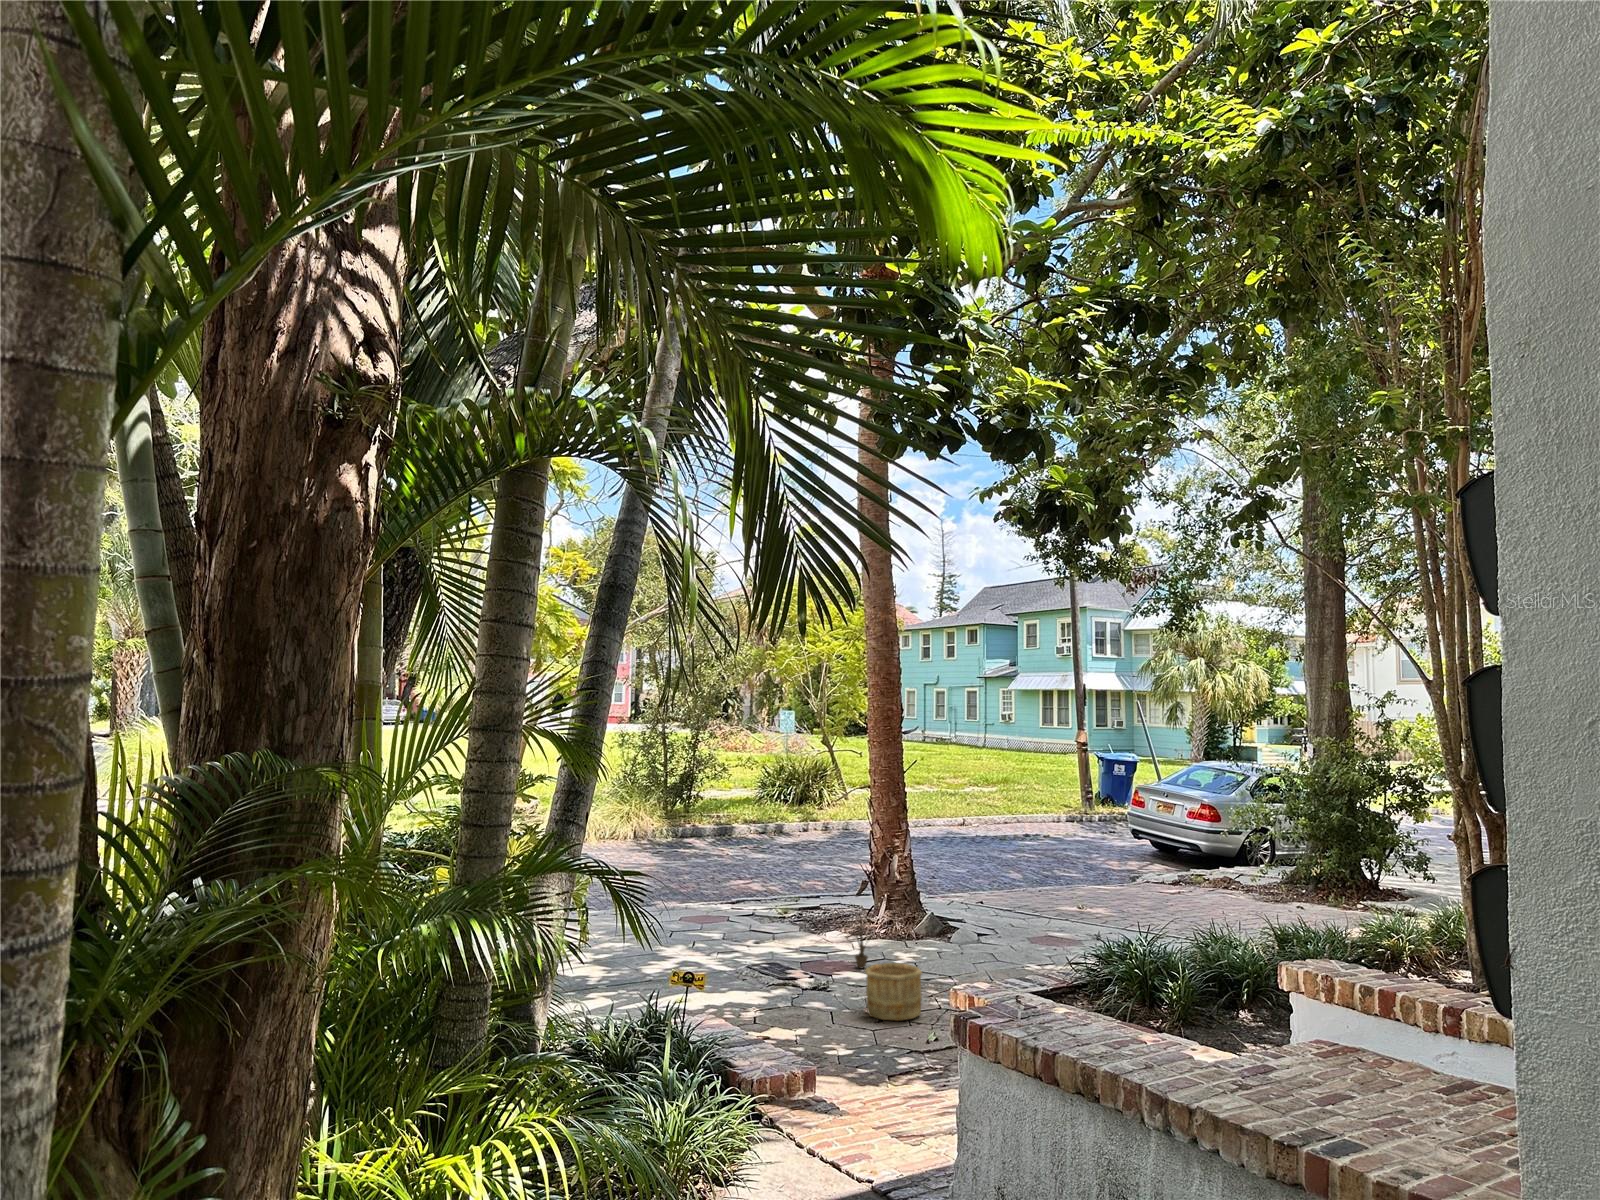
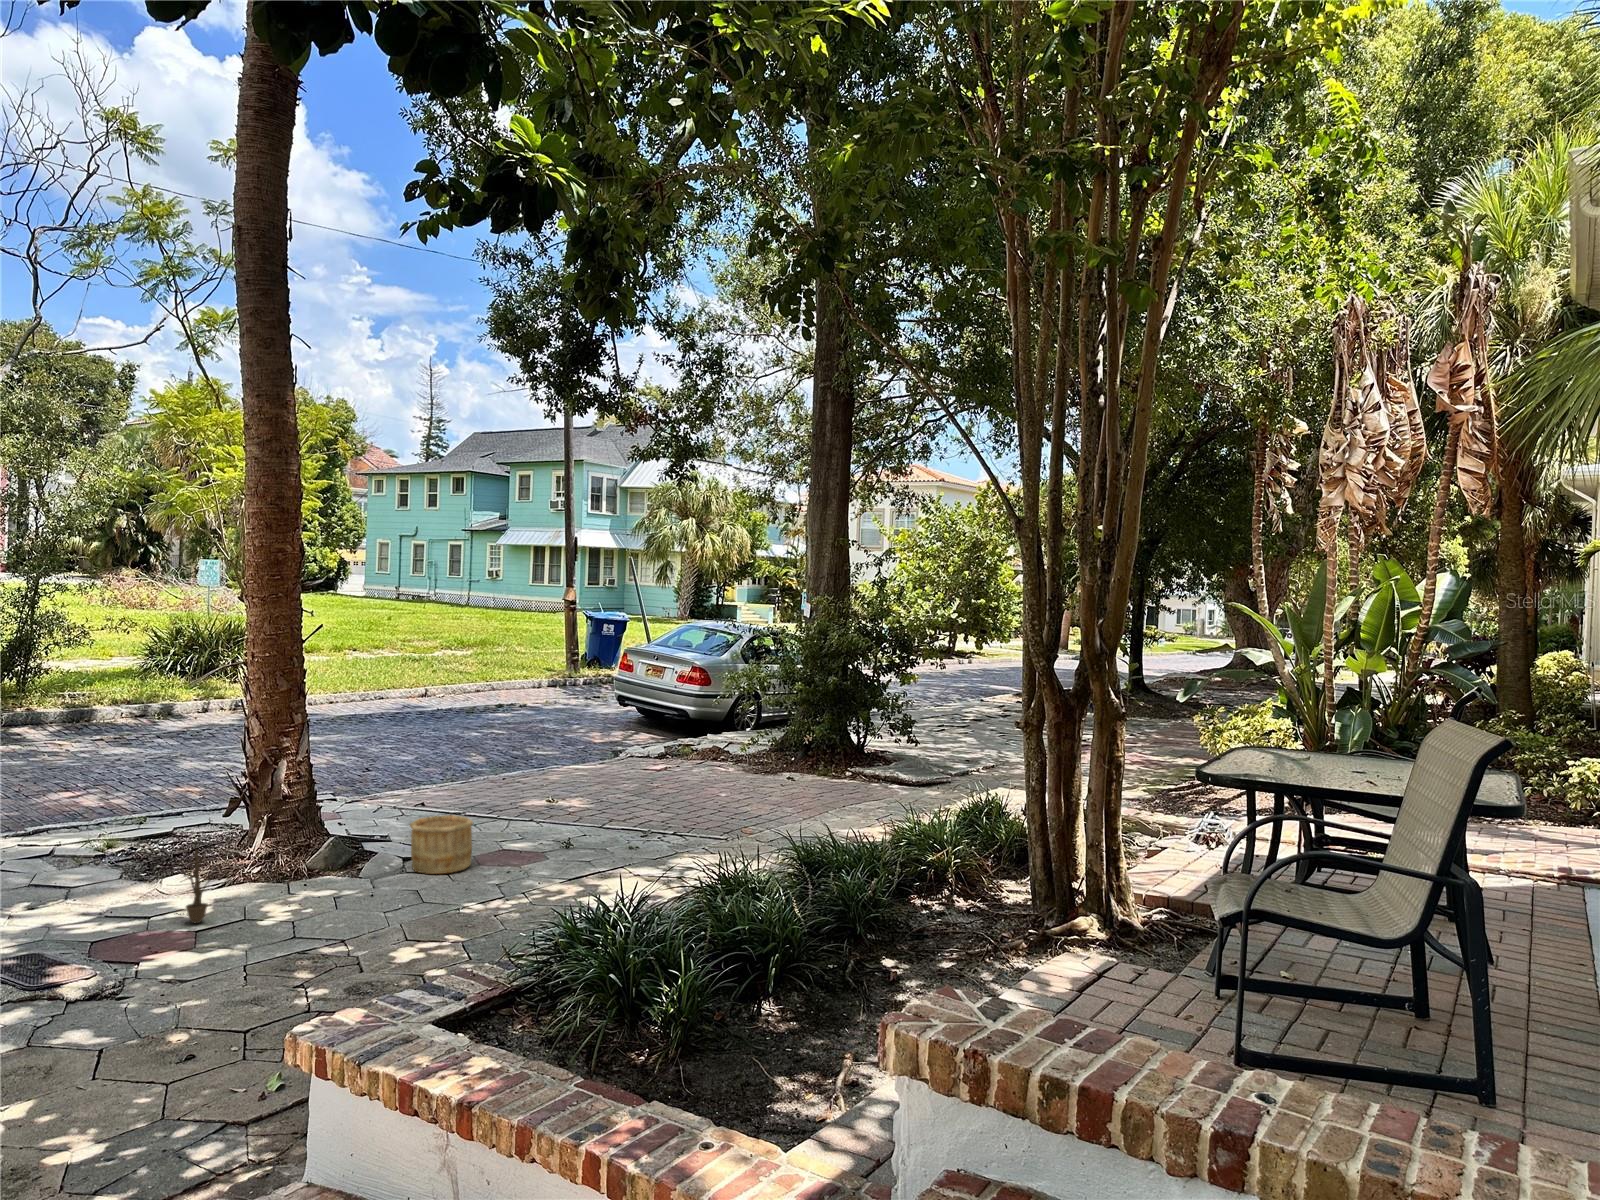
wooden bucket: present [865,963,922,1021] -> present [410,815,474,874]

